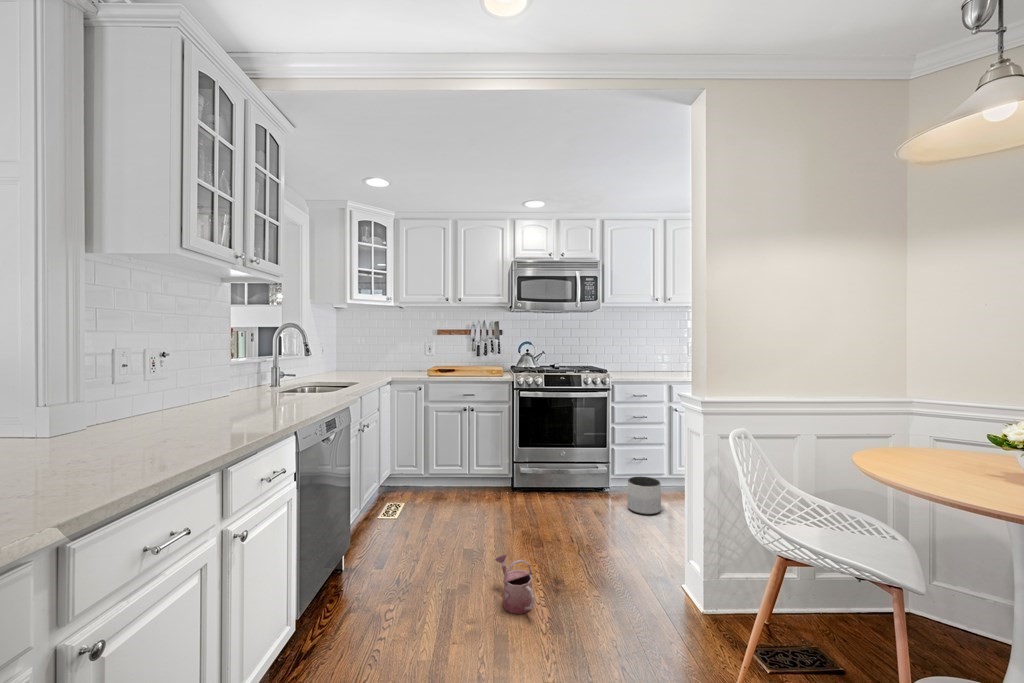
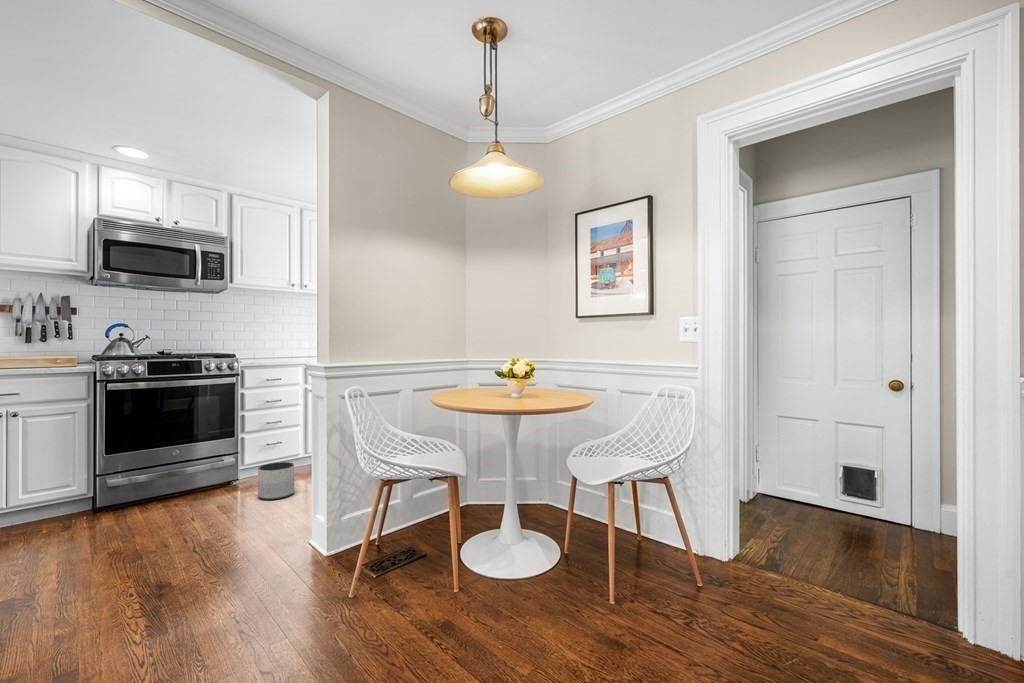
watering can: present [495,555,535,614] -> none [71,560,133,624]

